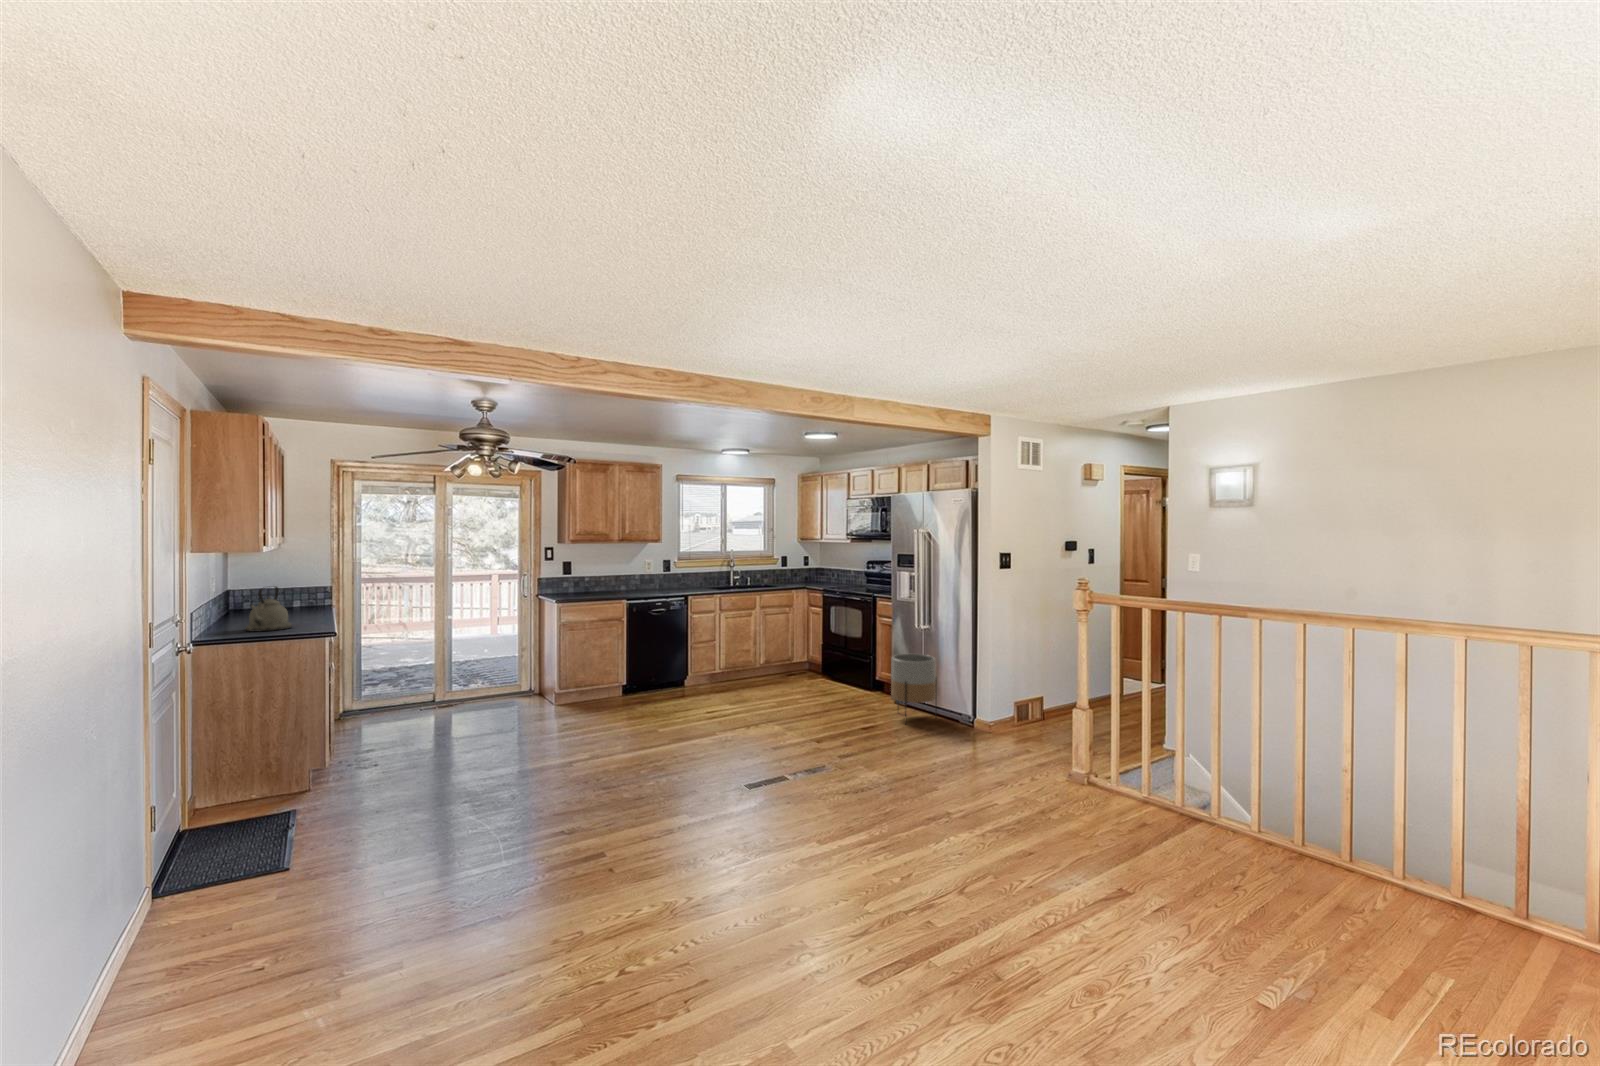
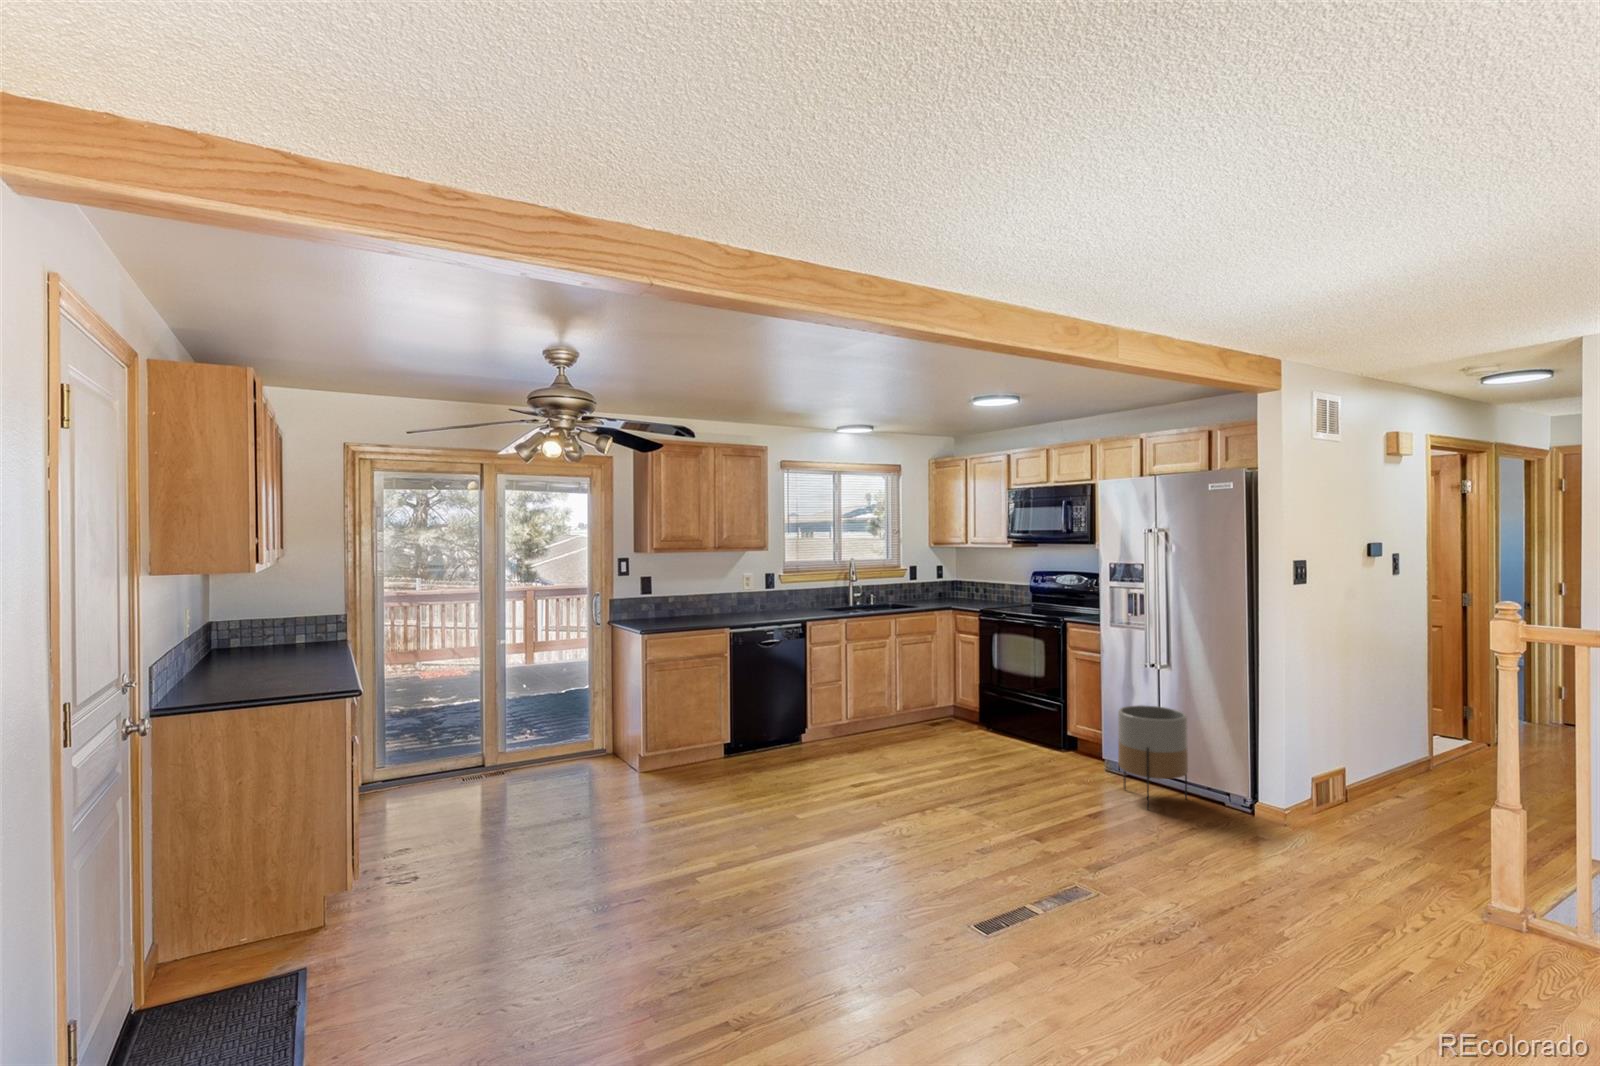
kettle: present [246,586,292,631] -> none [232,621,297,689]

